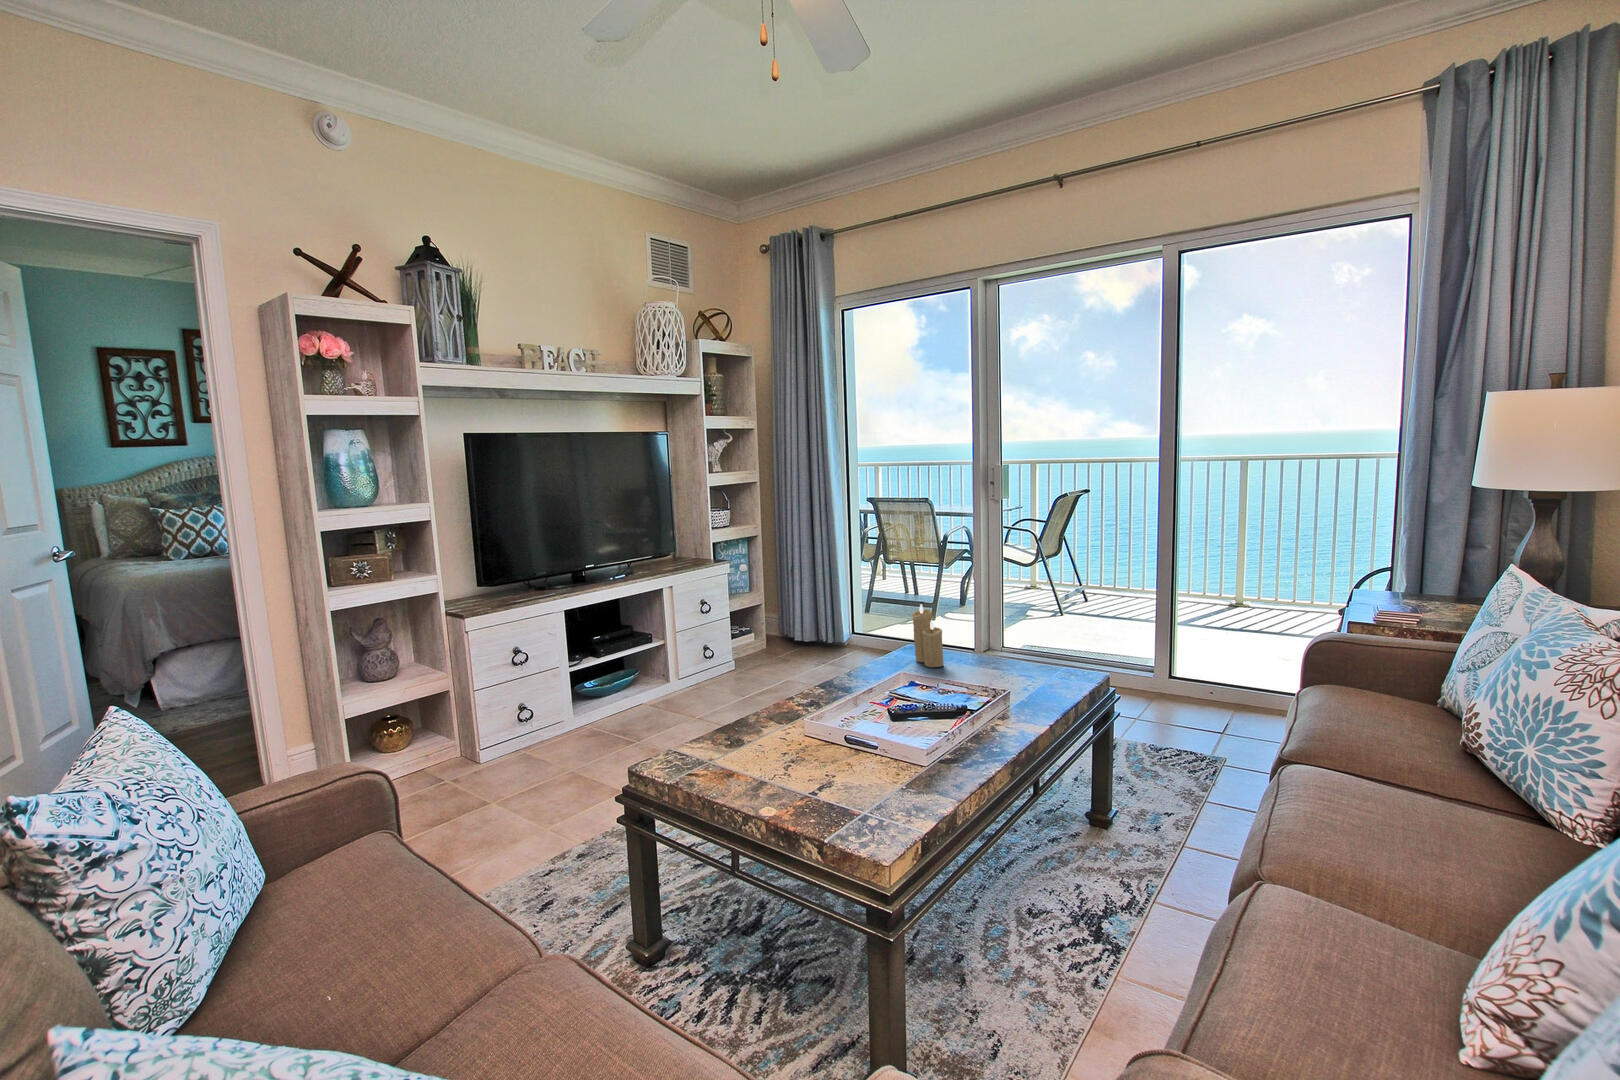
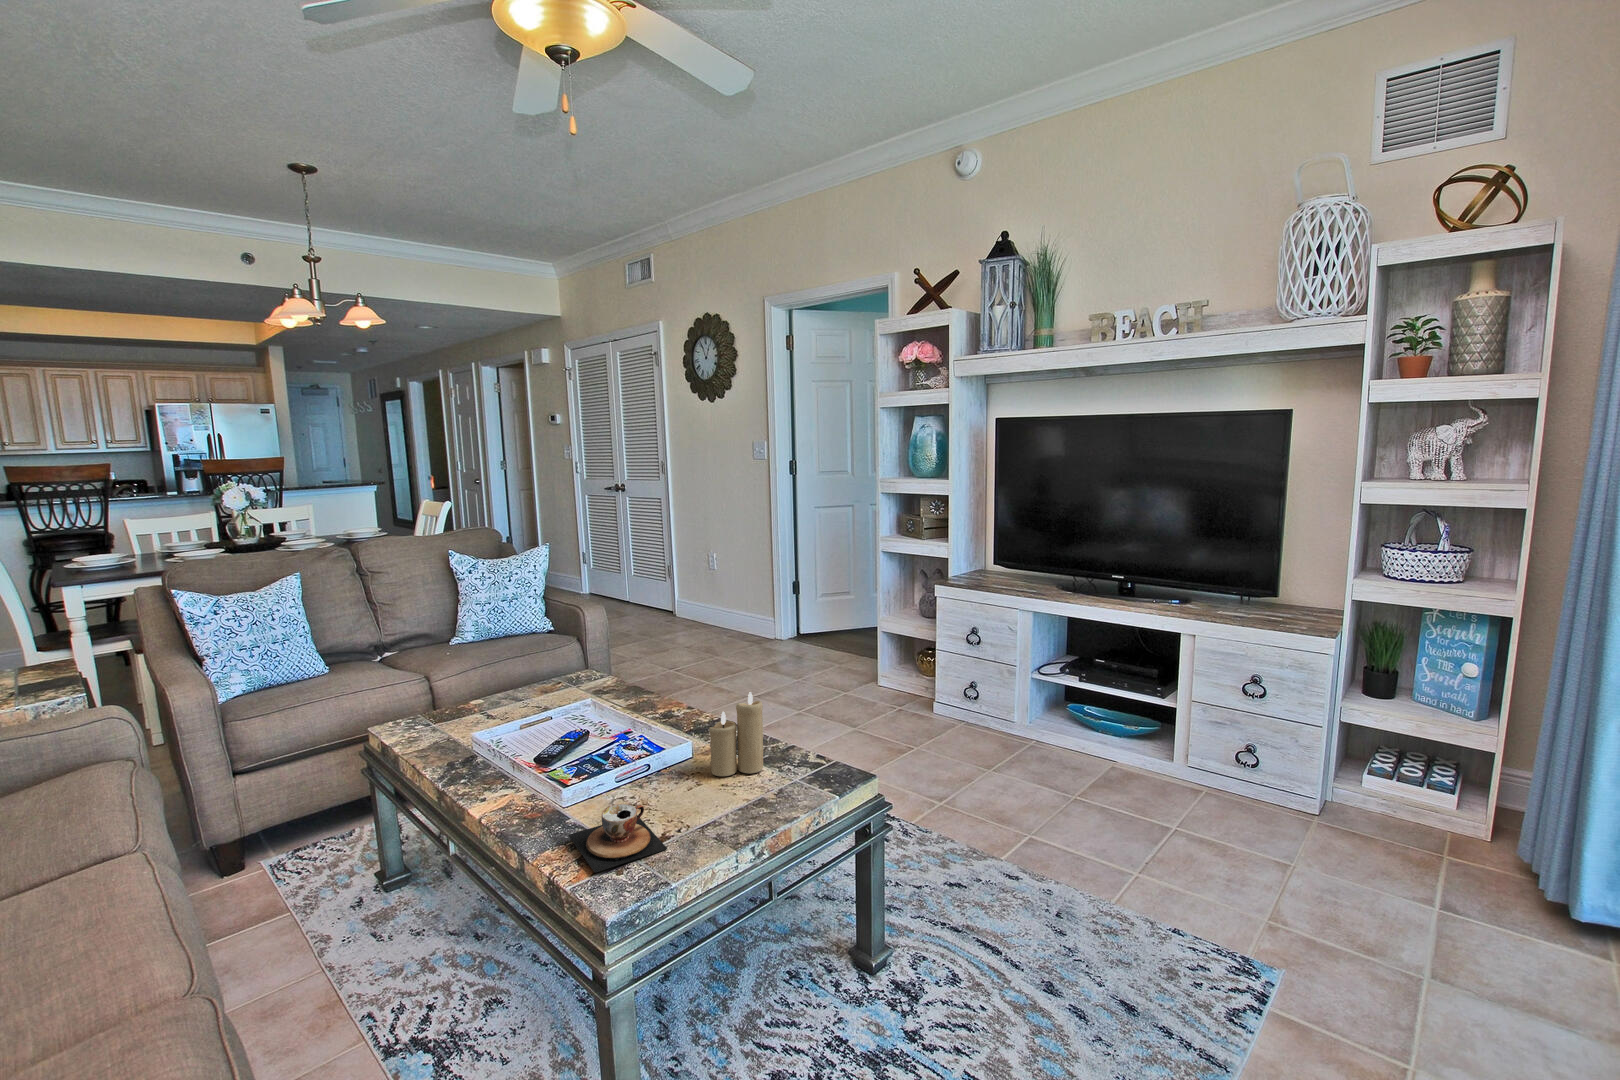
teacup: none [1014,650,1083,682] -> present [568,804,667,873]

